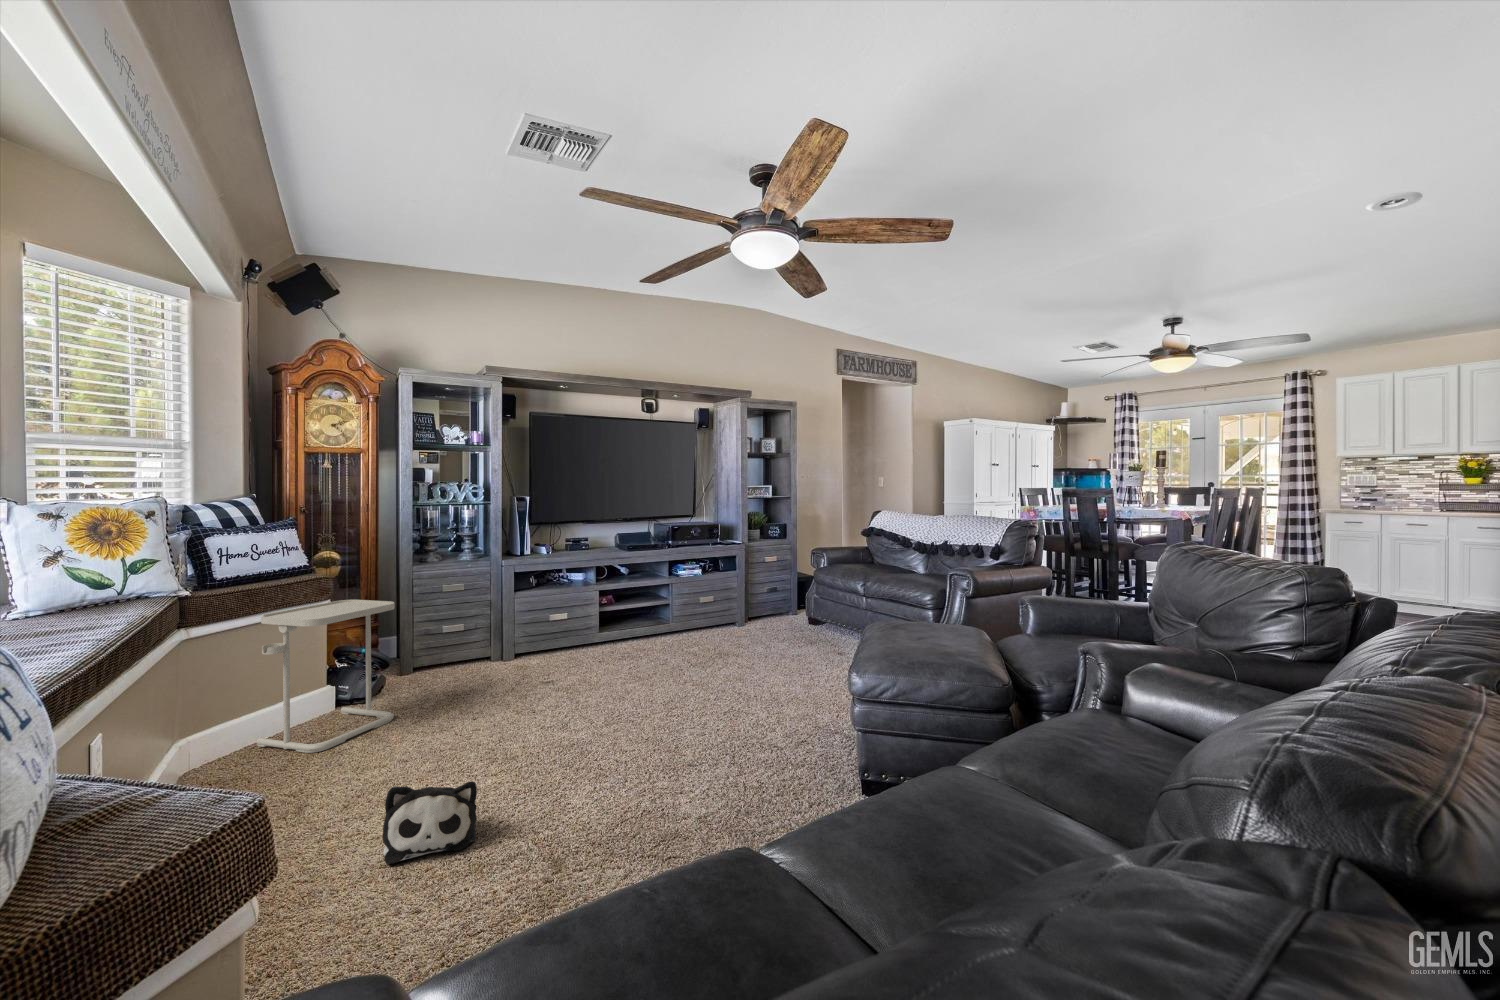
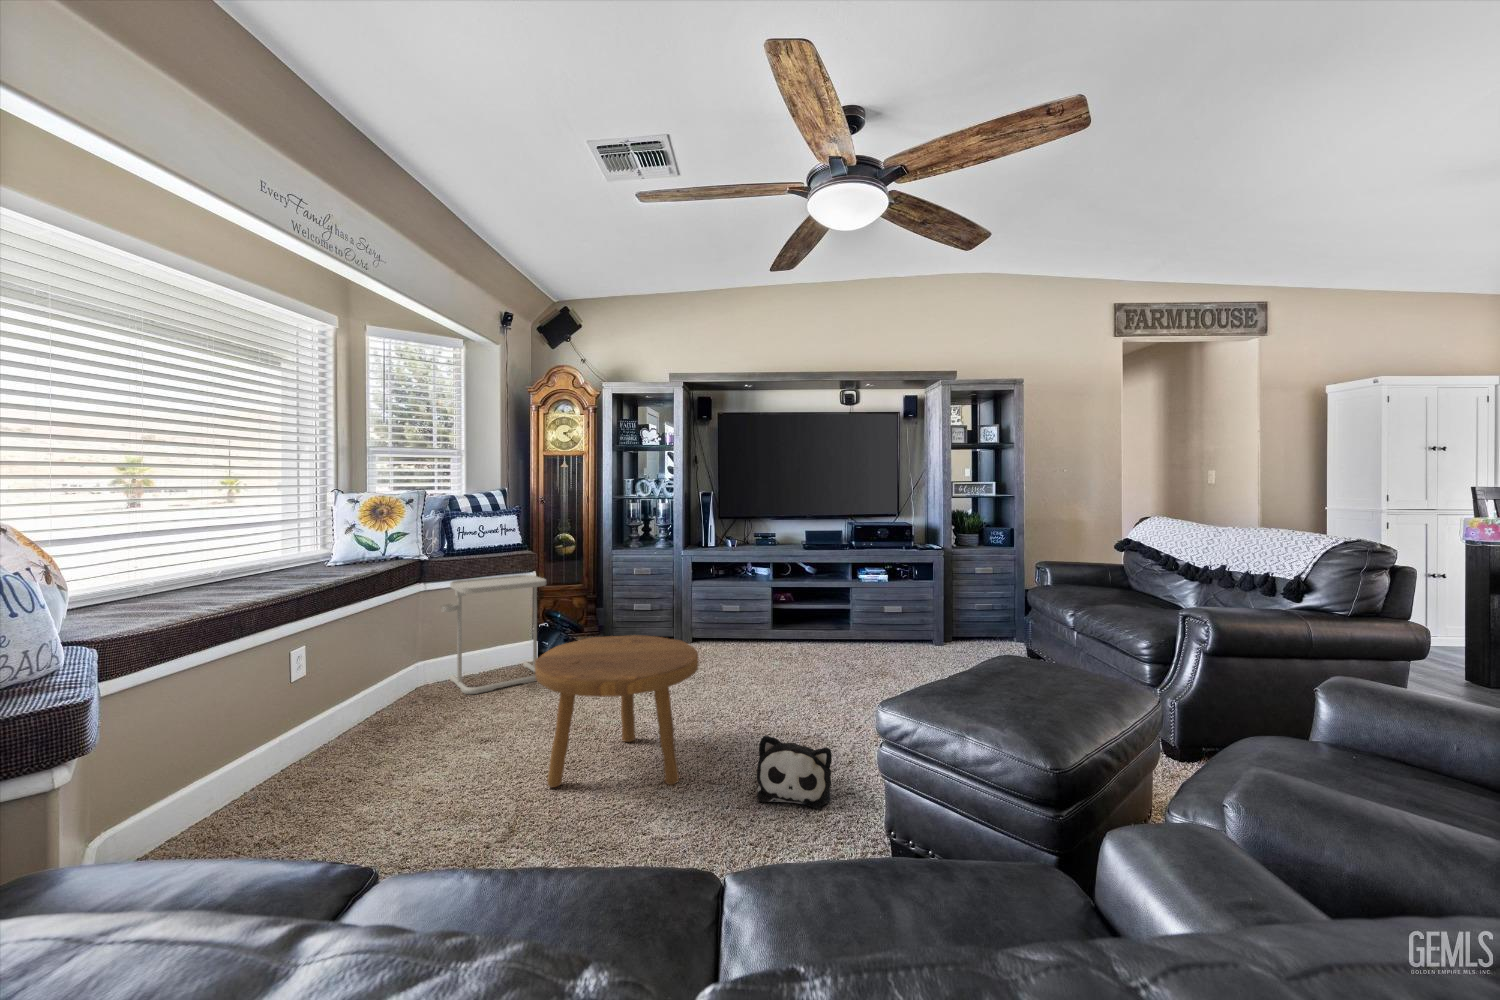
footstool: none [532,636,689,790] -> present [535,635,699,787]
plush toy: present [382,781,477,864] -> present [757,735,832,808]

